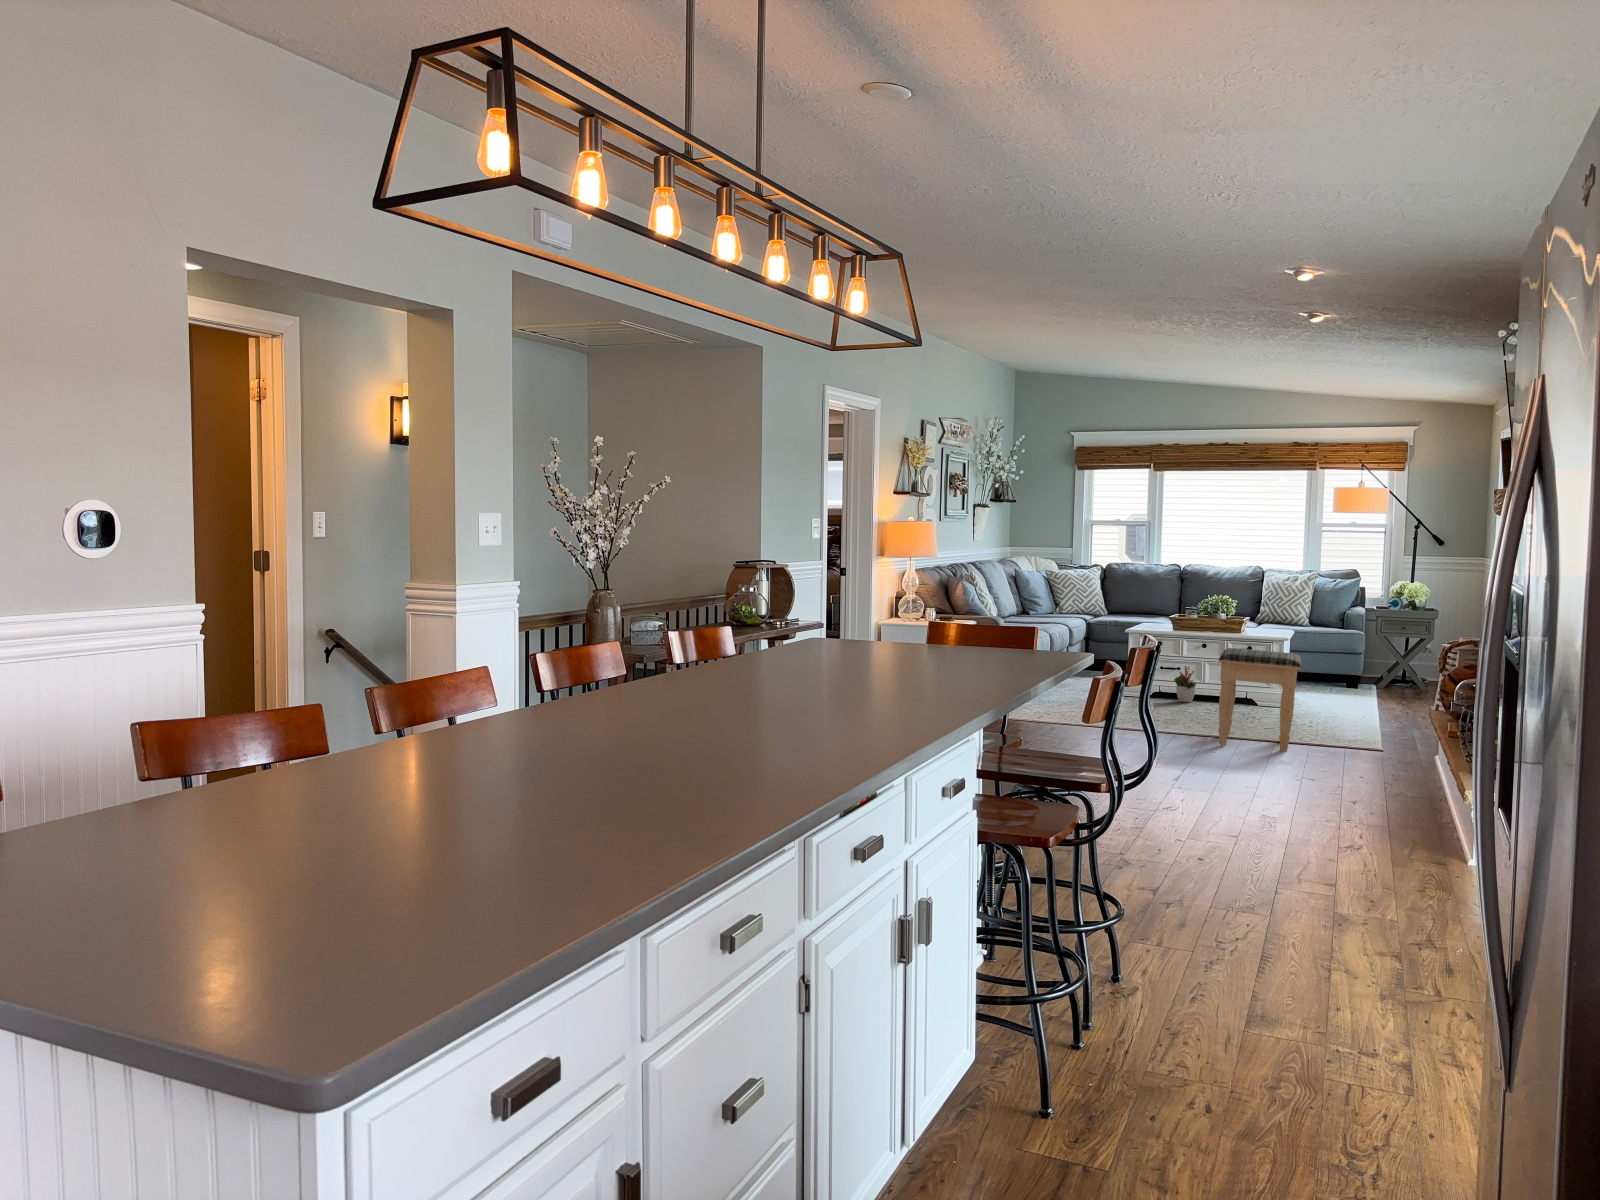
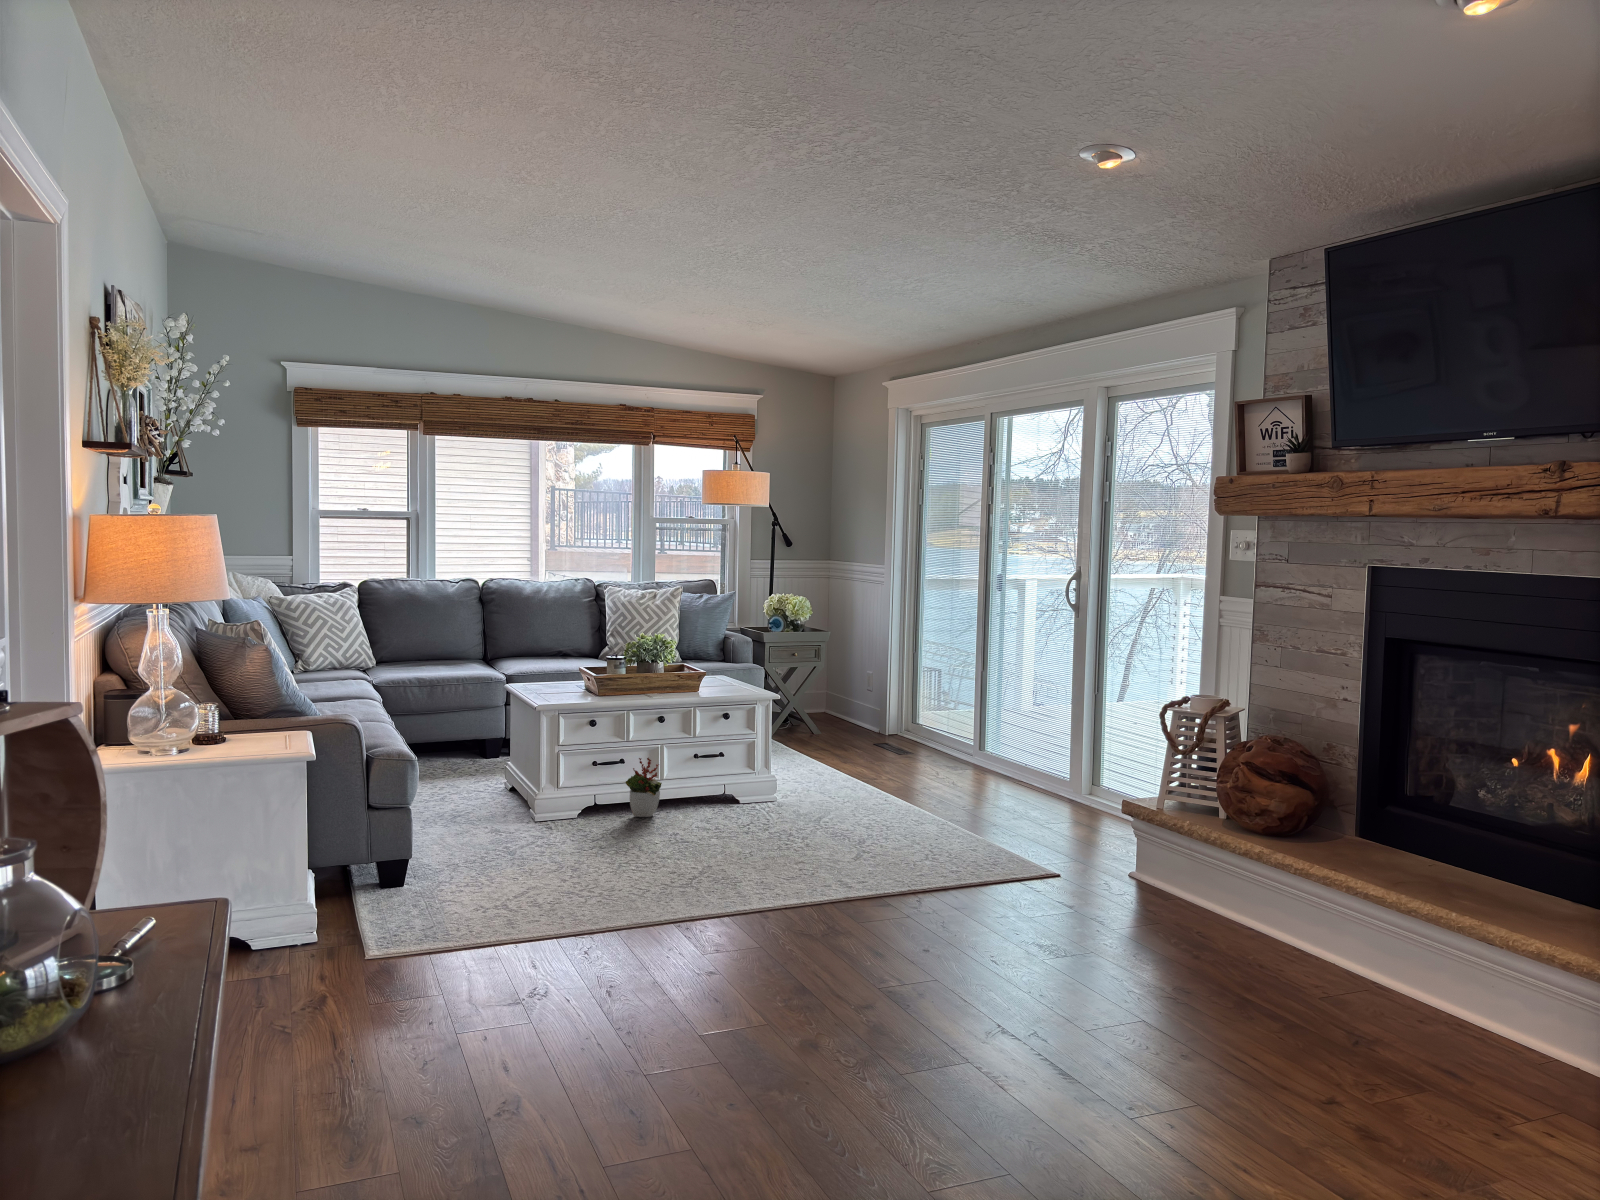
footstool: present [1218,648,1301,752] -> none [849,742,1020,927]

